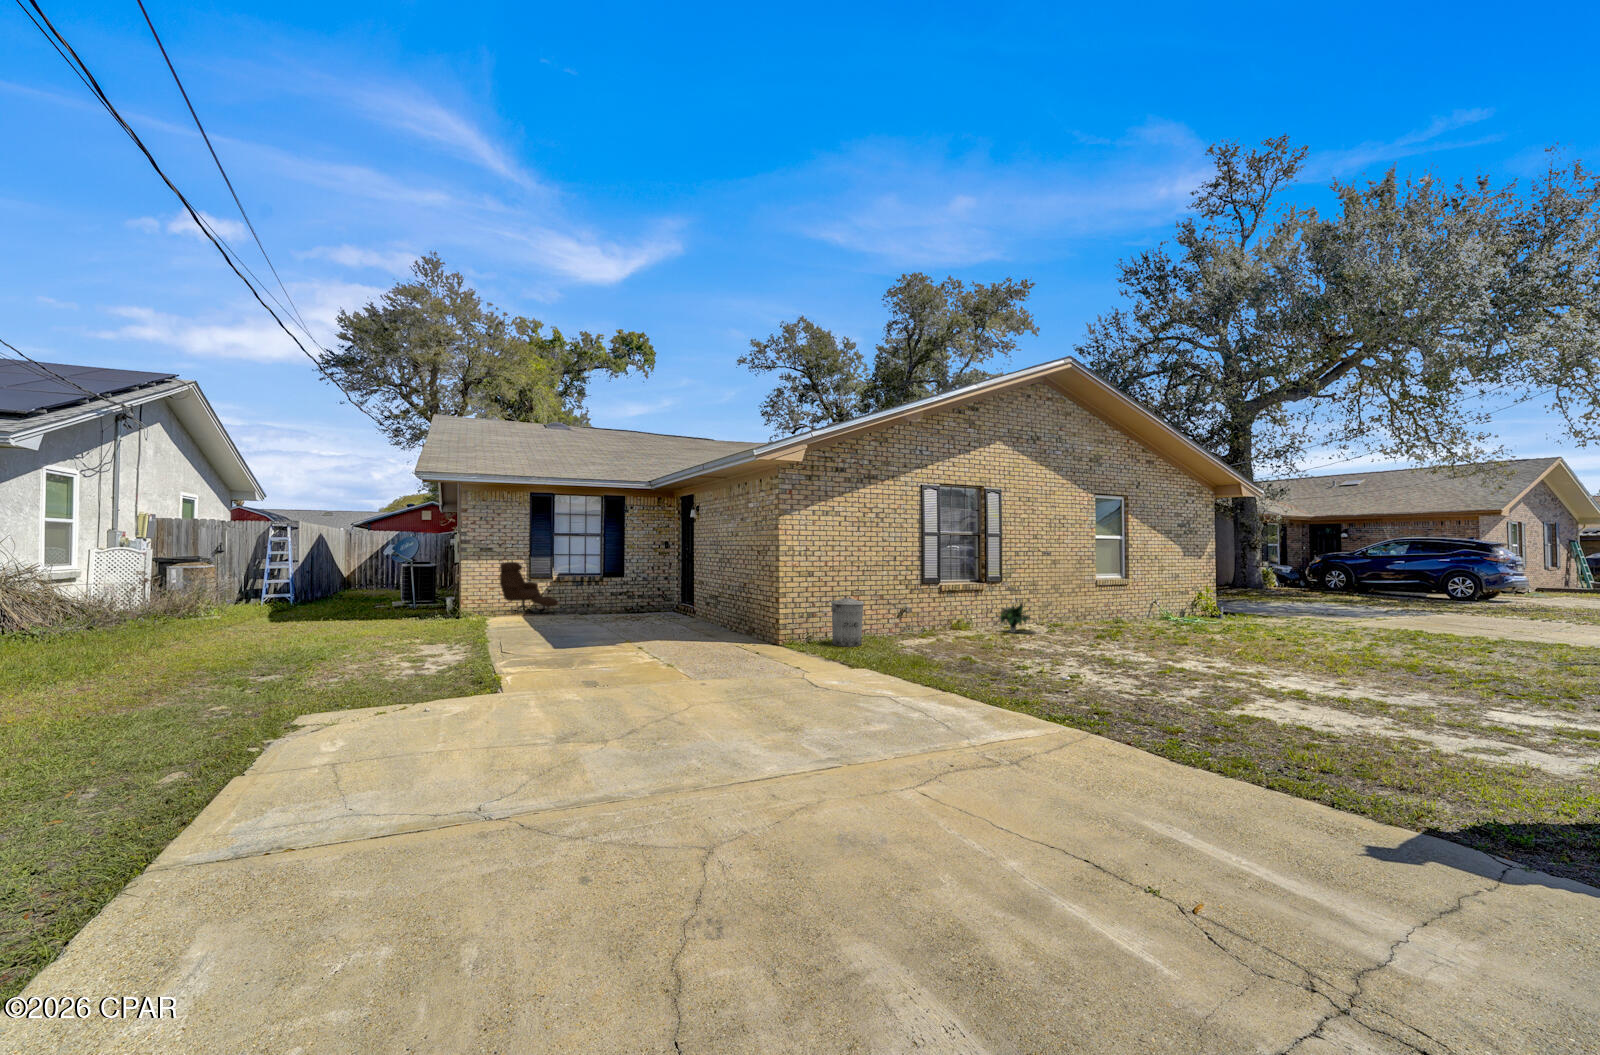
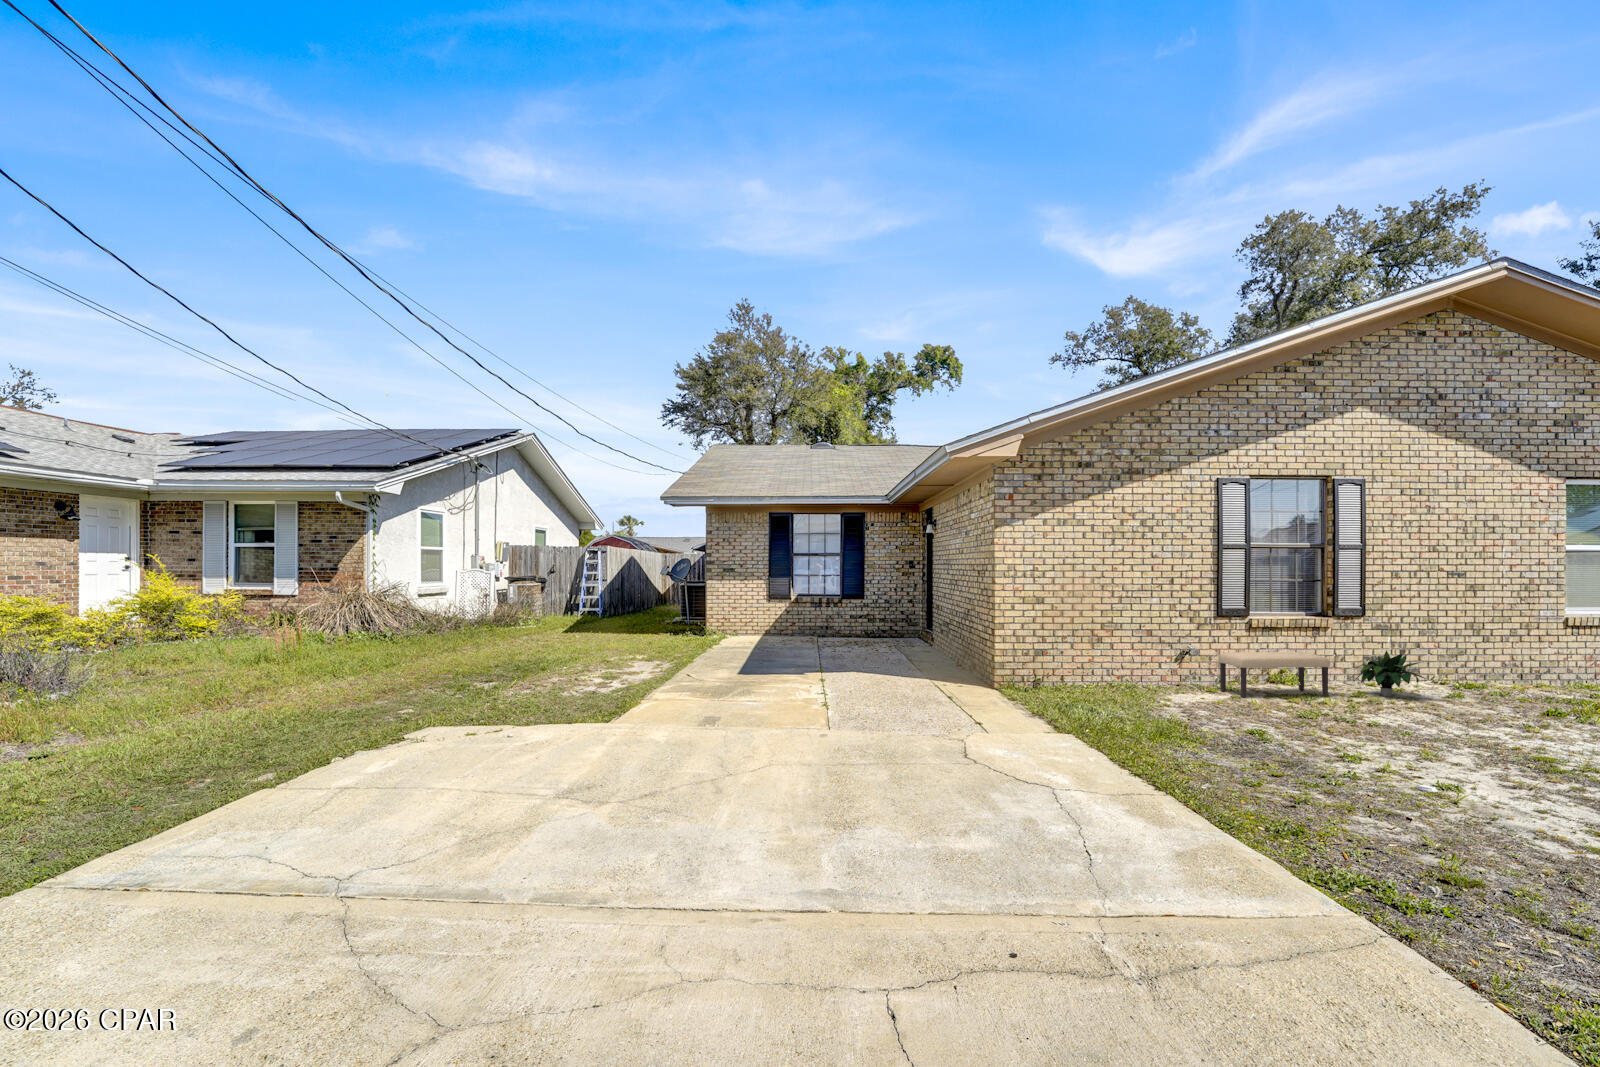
lounge chair: present [500,562,558,613] -> none [740,582,795,637]
trash can: present [831,597,864,647] -> none [1068,631,1116,698]
bench: none [922,606,985,639] -> present [1218,652,1330,698]

